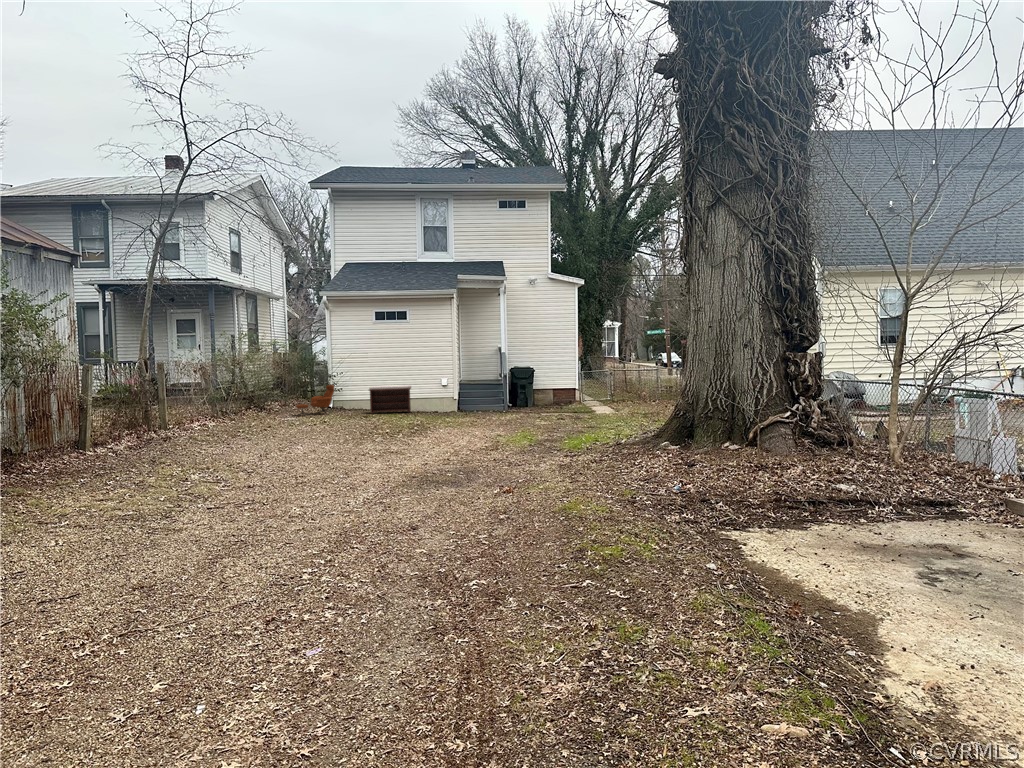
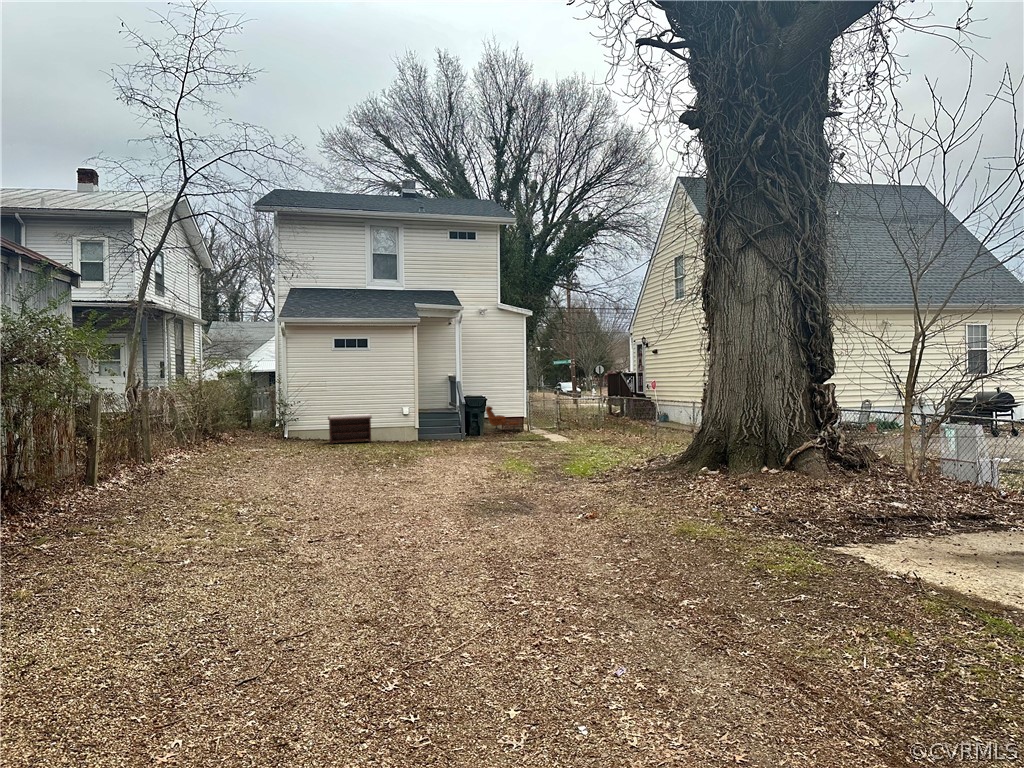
lounge chair: present [296,385,334,415] -> present [486,406,519,431]

